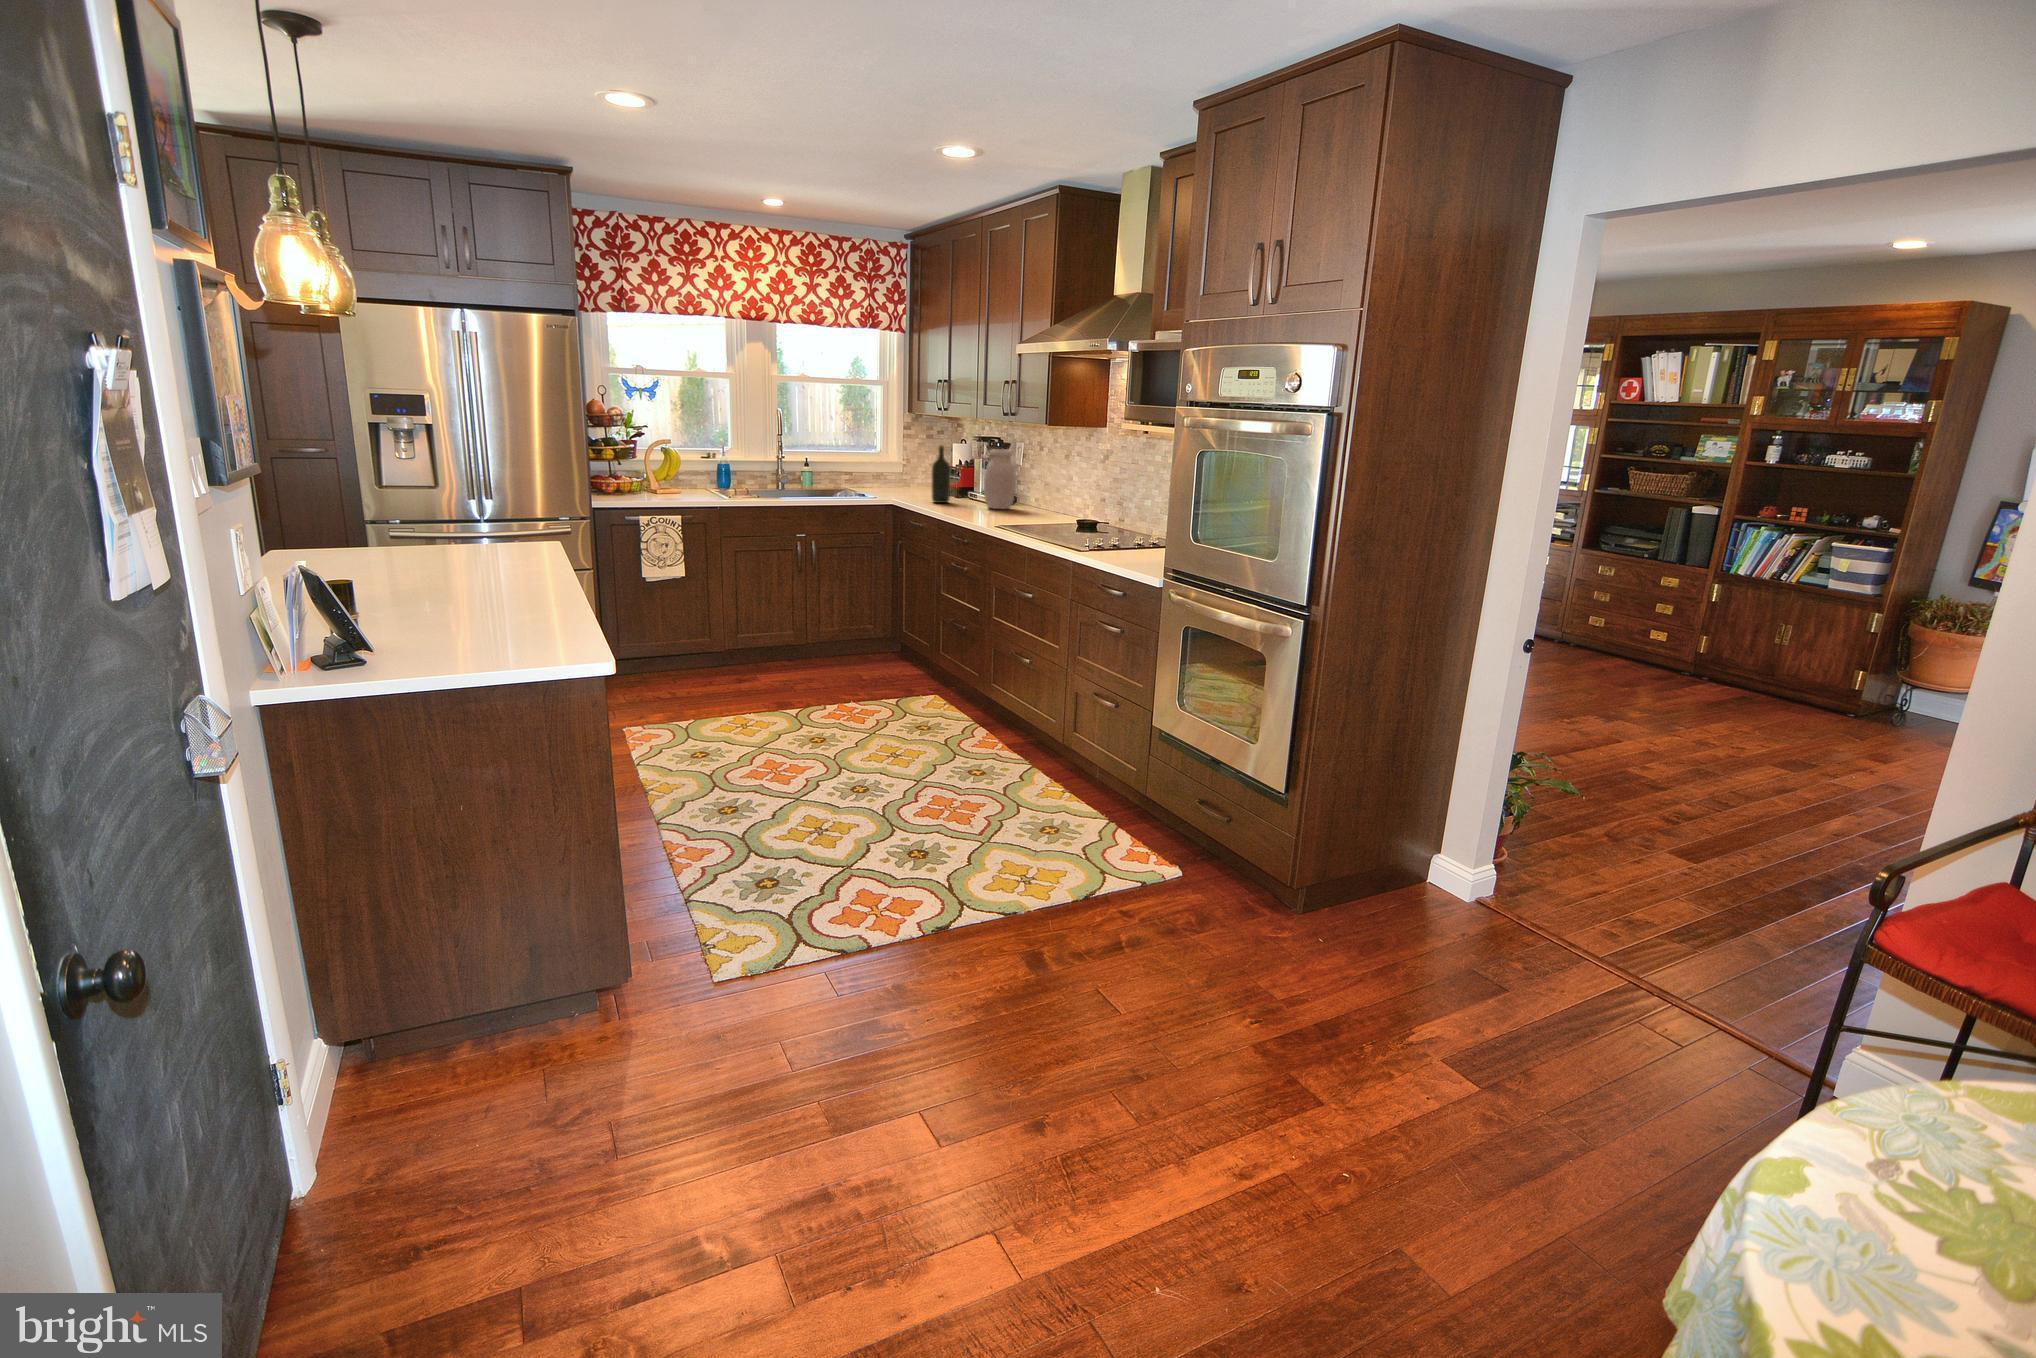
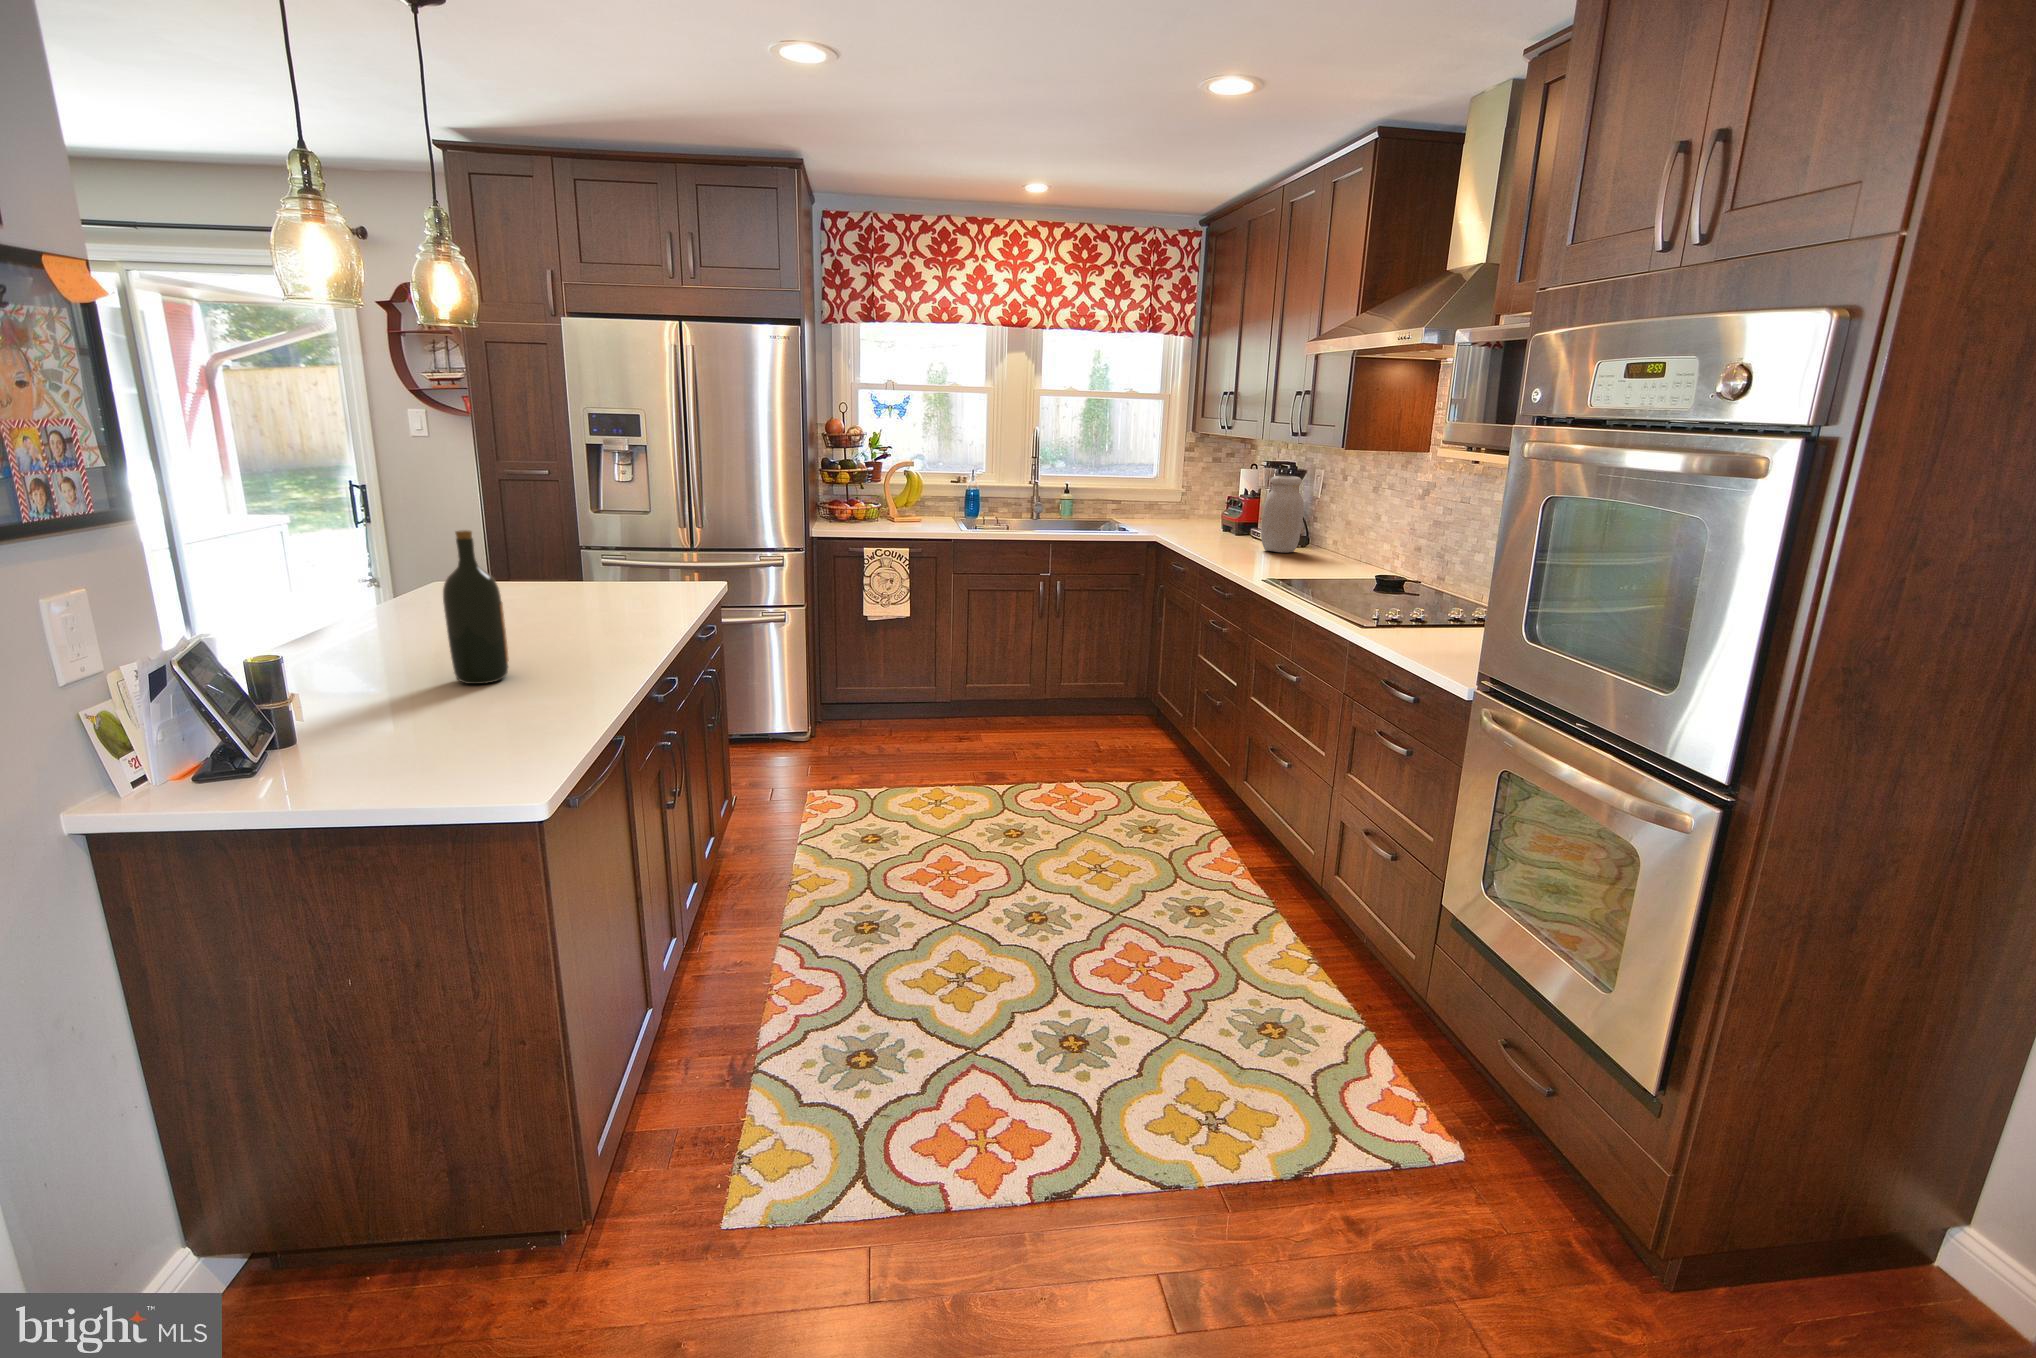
wine bottle: present [931,445,951,503] -> present [443,530,509,684]

